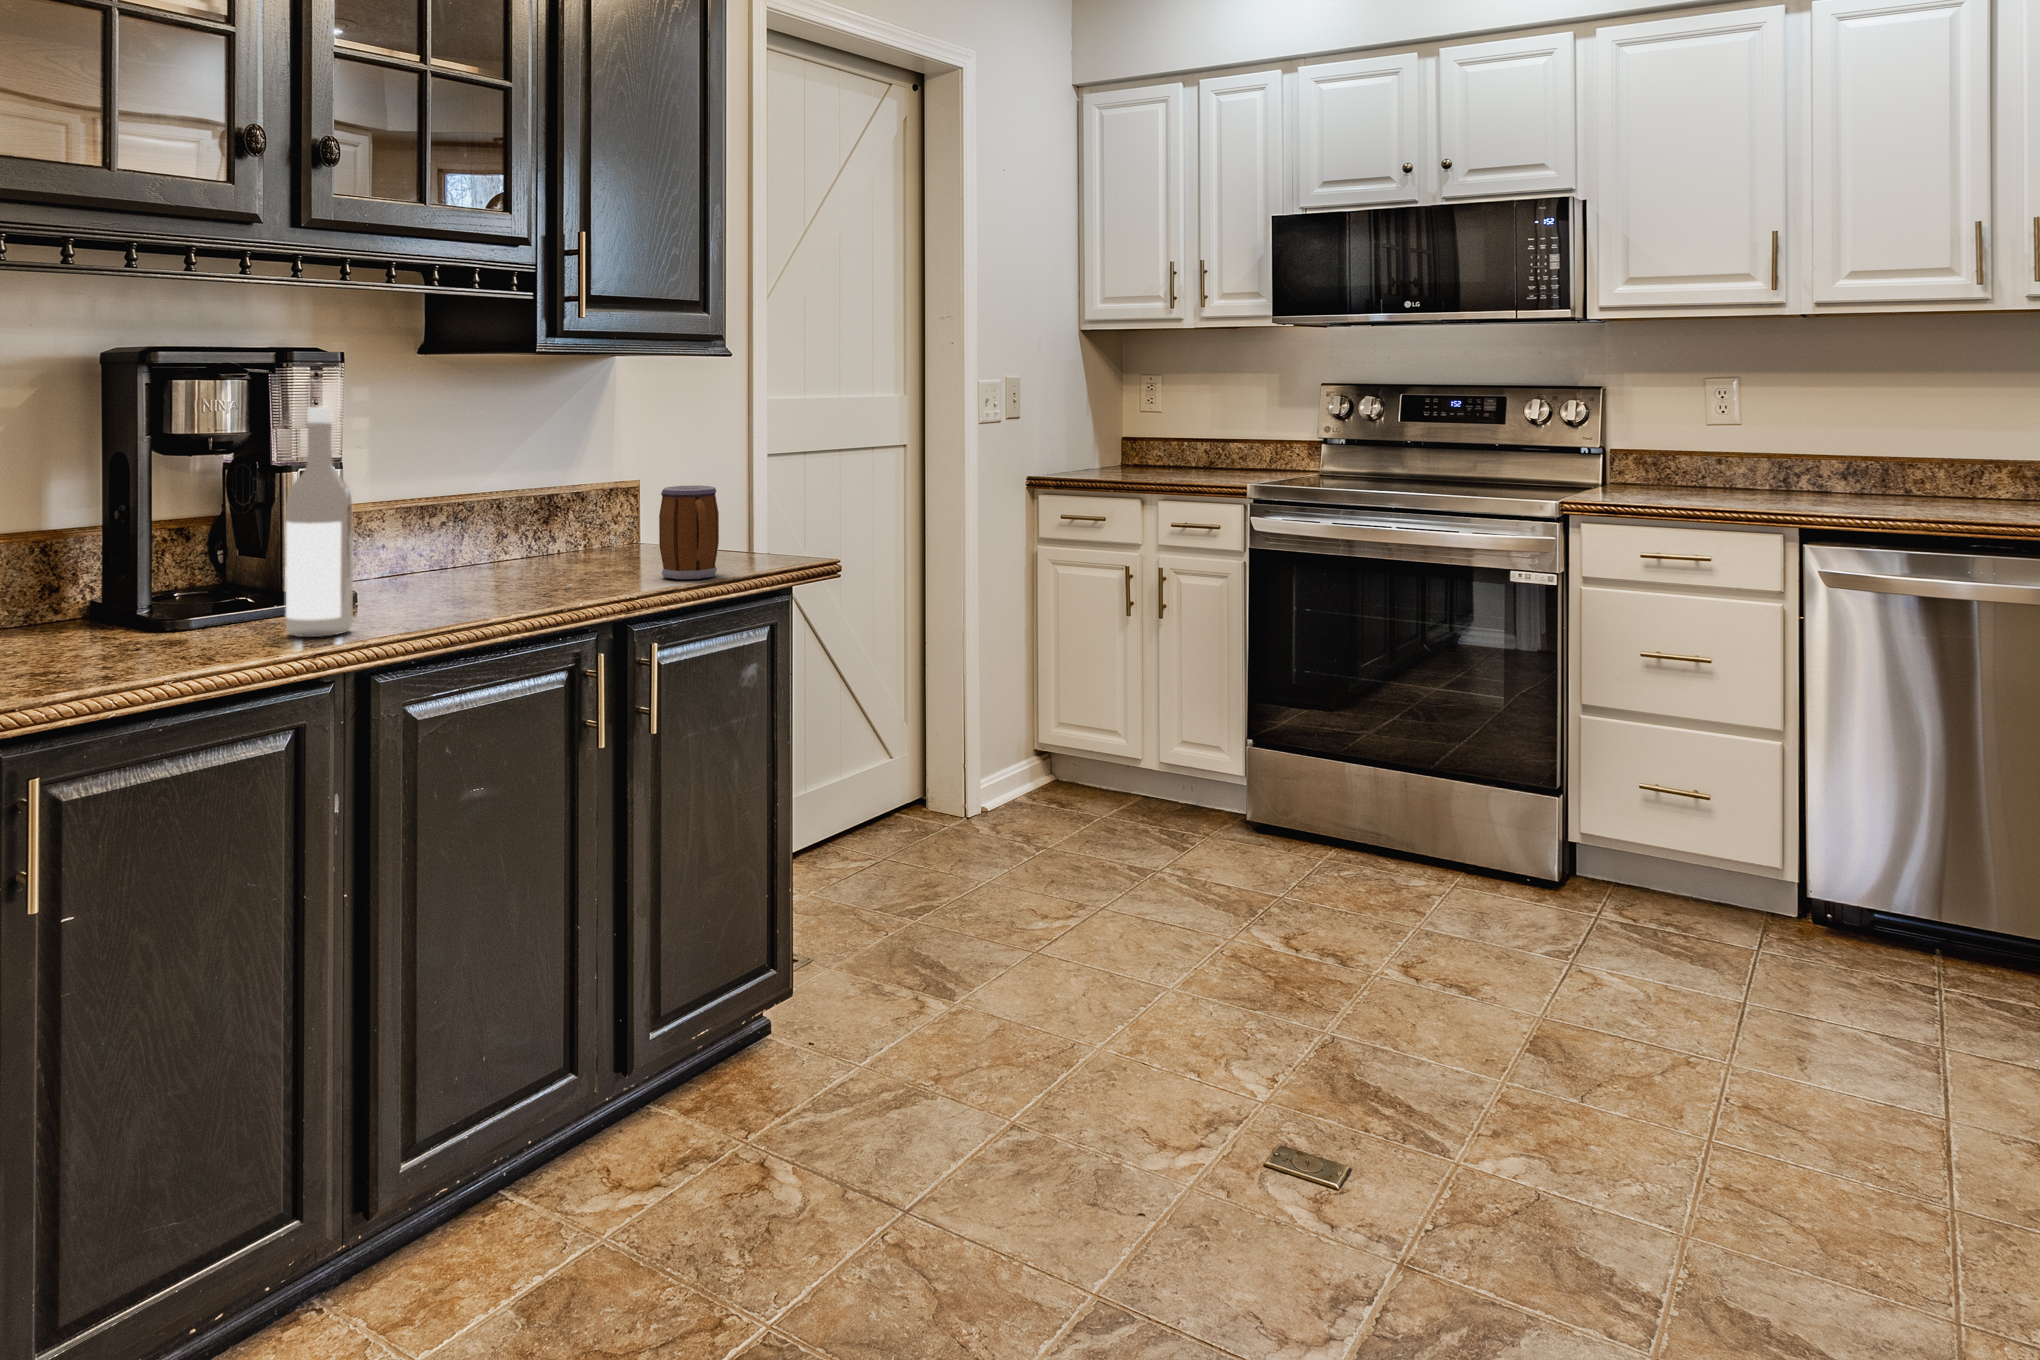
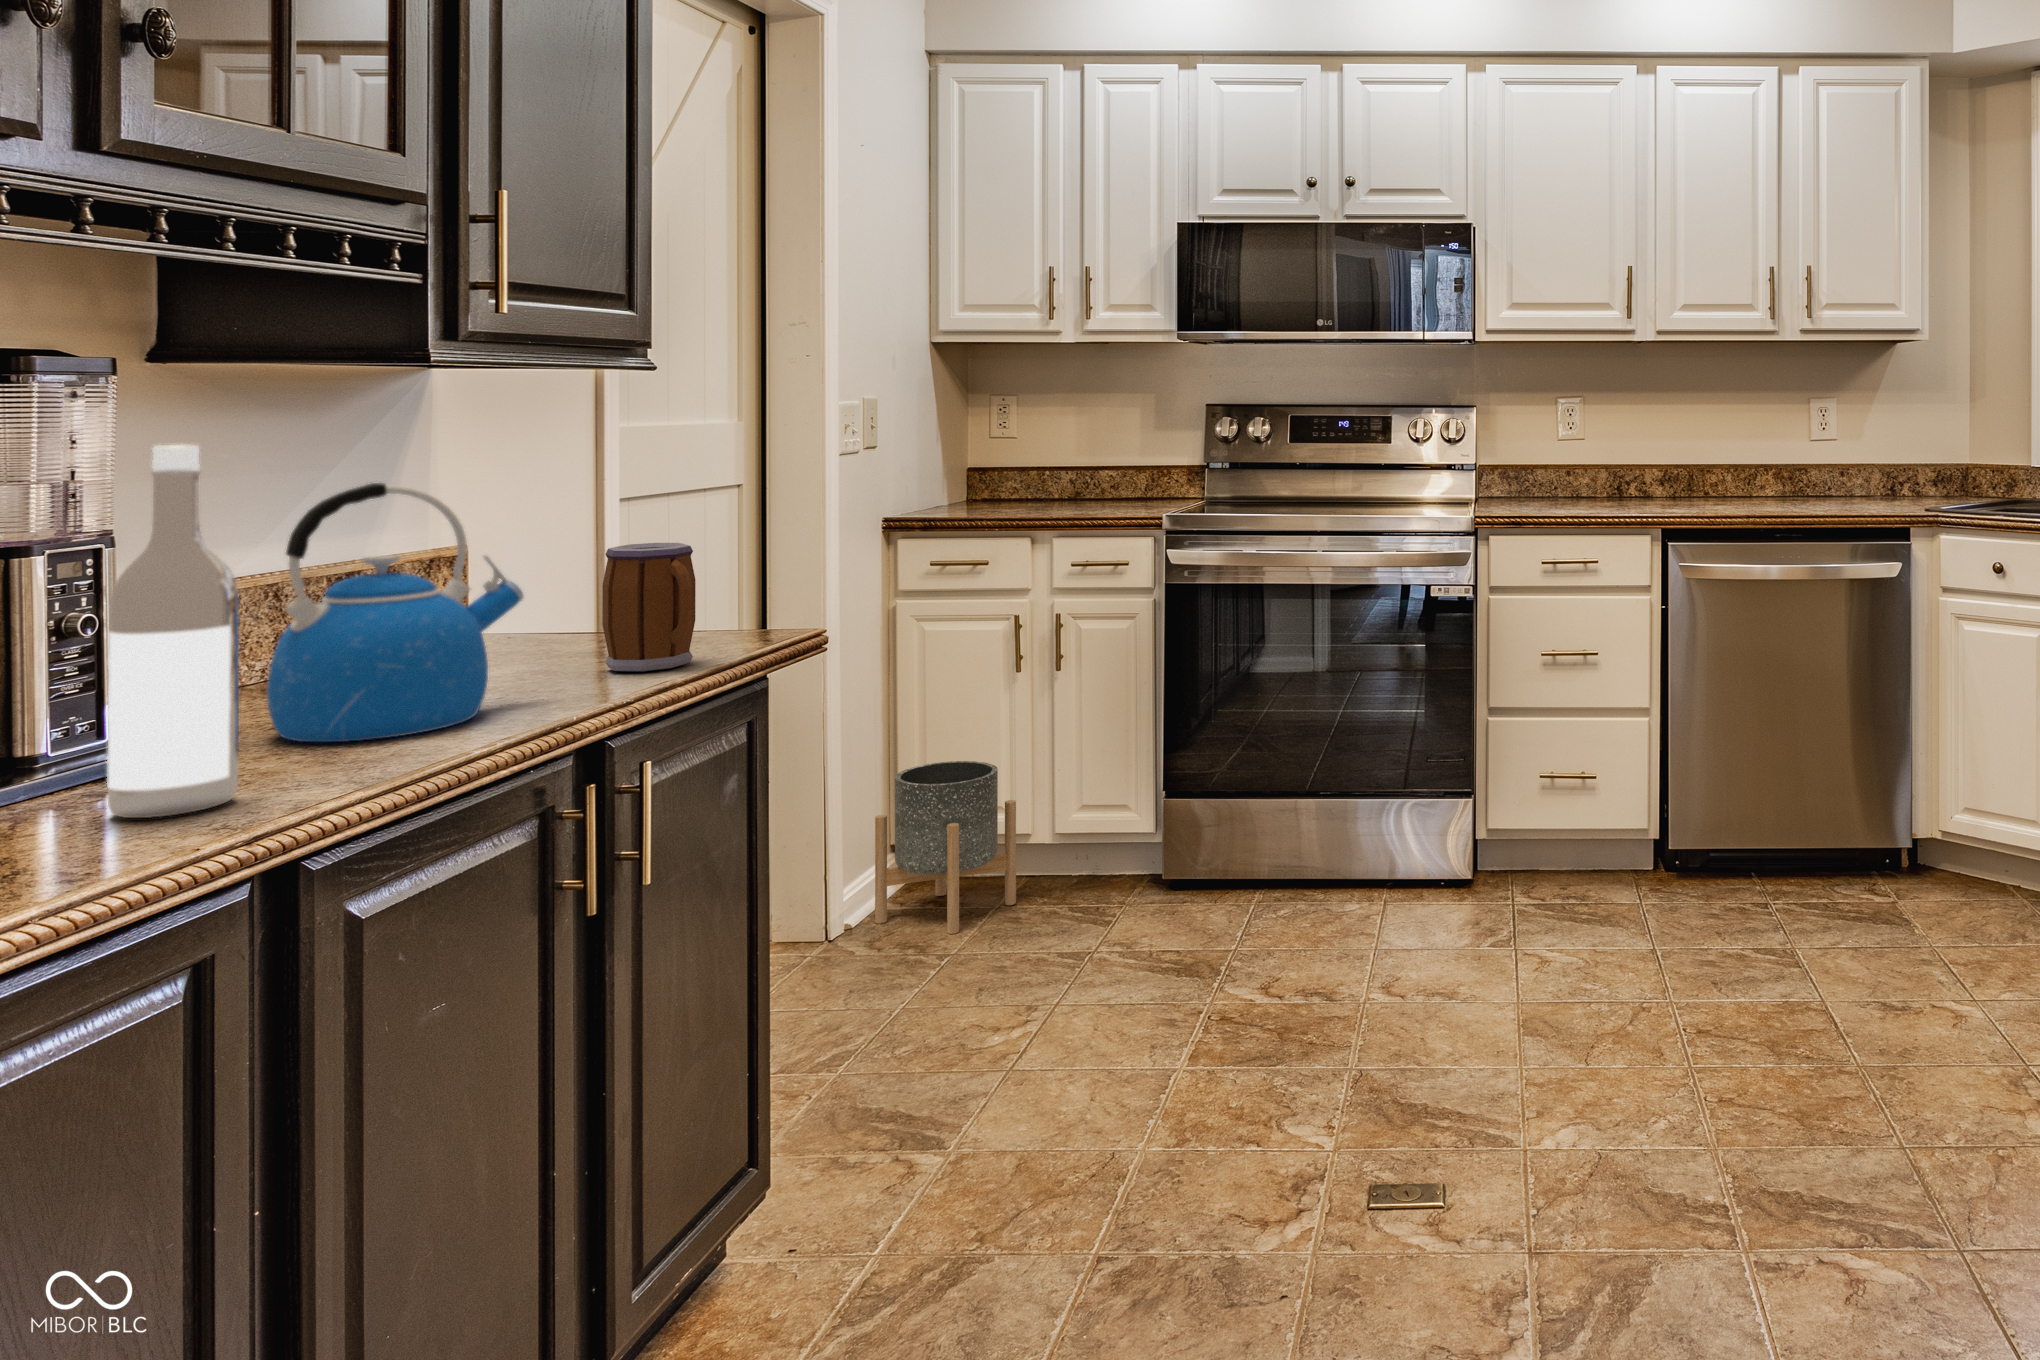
kettle: none [428,435,582,606] -> present [267,483,523,742]
planter: none [1007,685,1121,830] -> present [875,761,1016,934]

